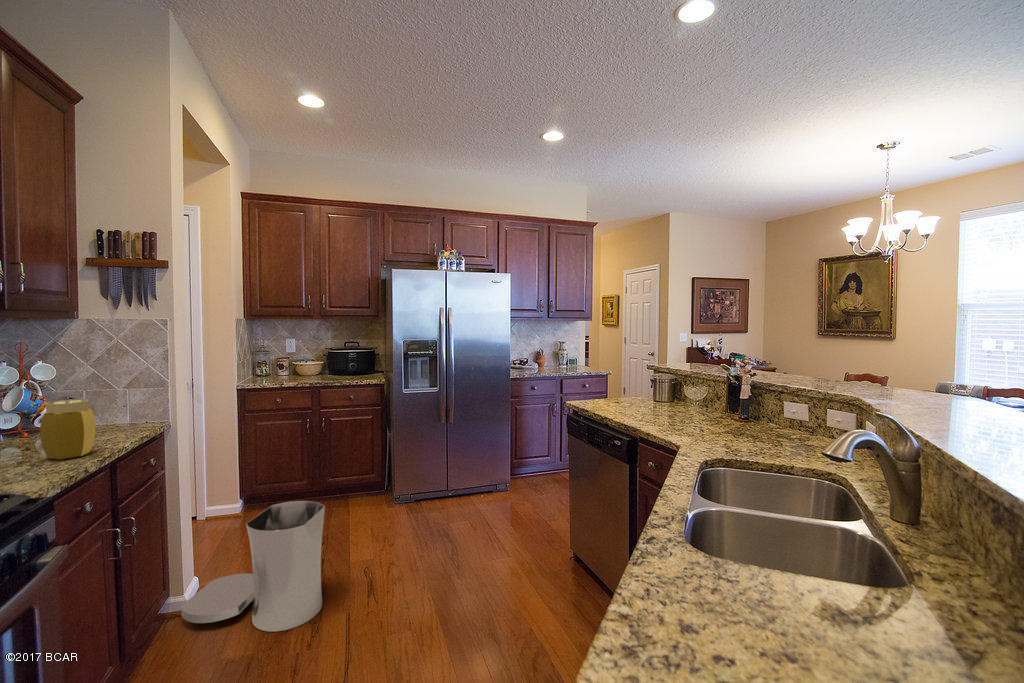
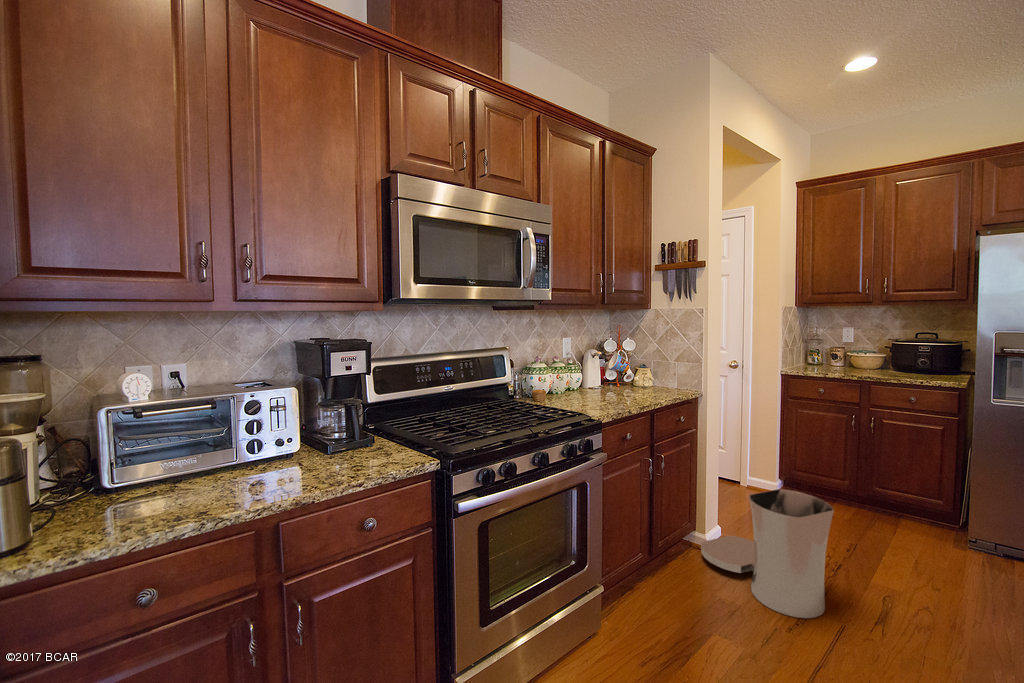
jar: present [40,399,96,459] -> none [616,364,643,403]

